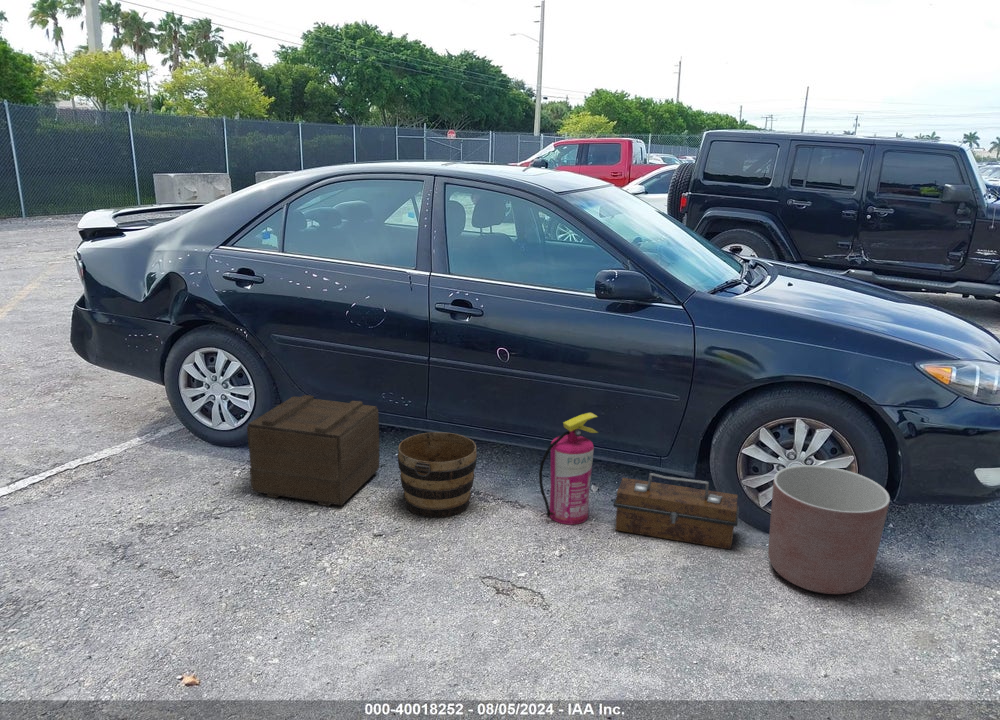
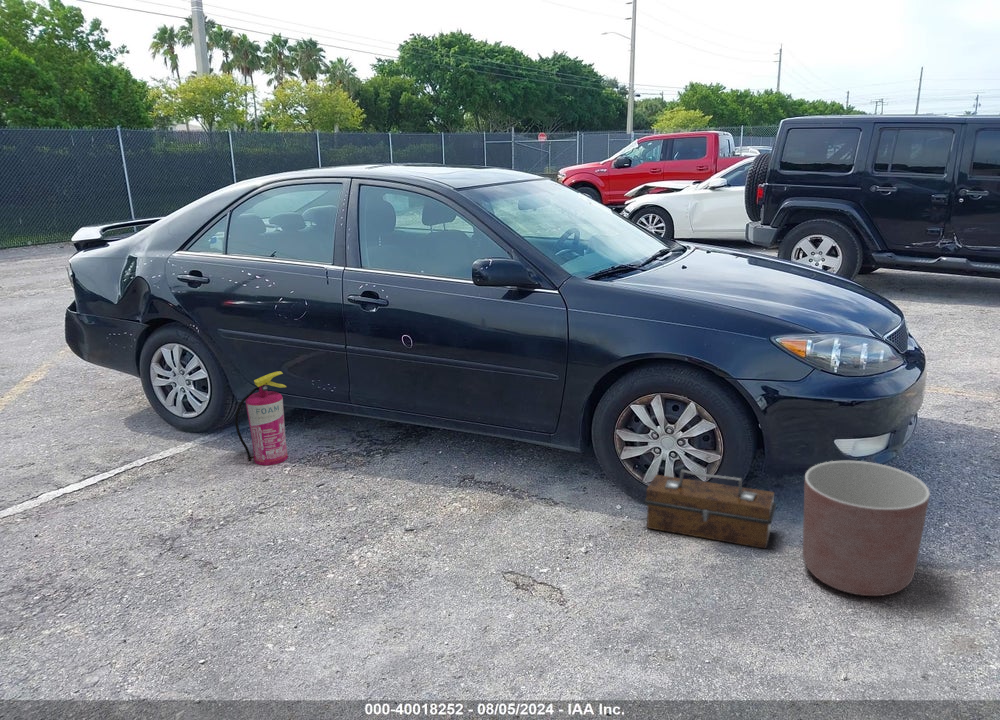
wooden crate: present [247,395,380,506] -> none [289,395,420,503]
fire extinguisher: present [539,413,597,525] -> present [235,371,288,465]
bucket: present [398,432,477,518] -> none [431,430,509,514]

